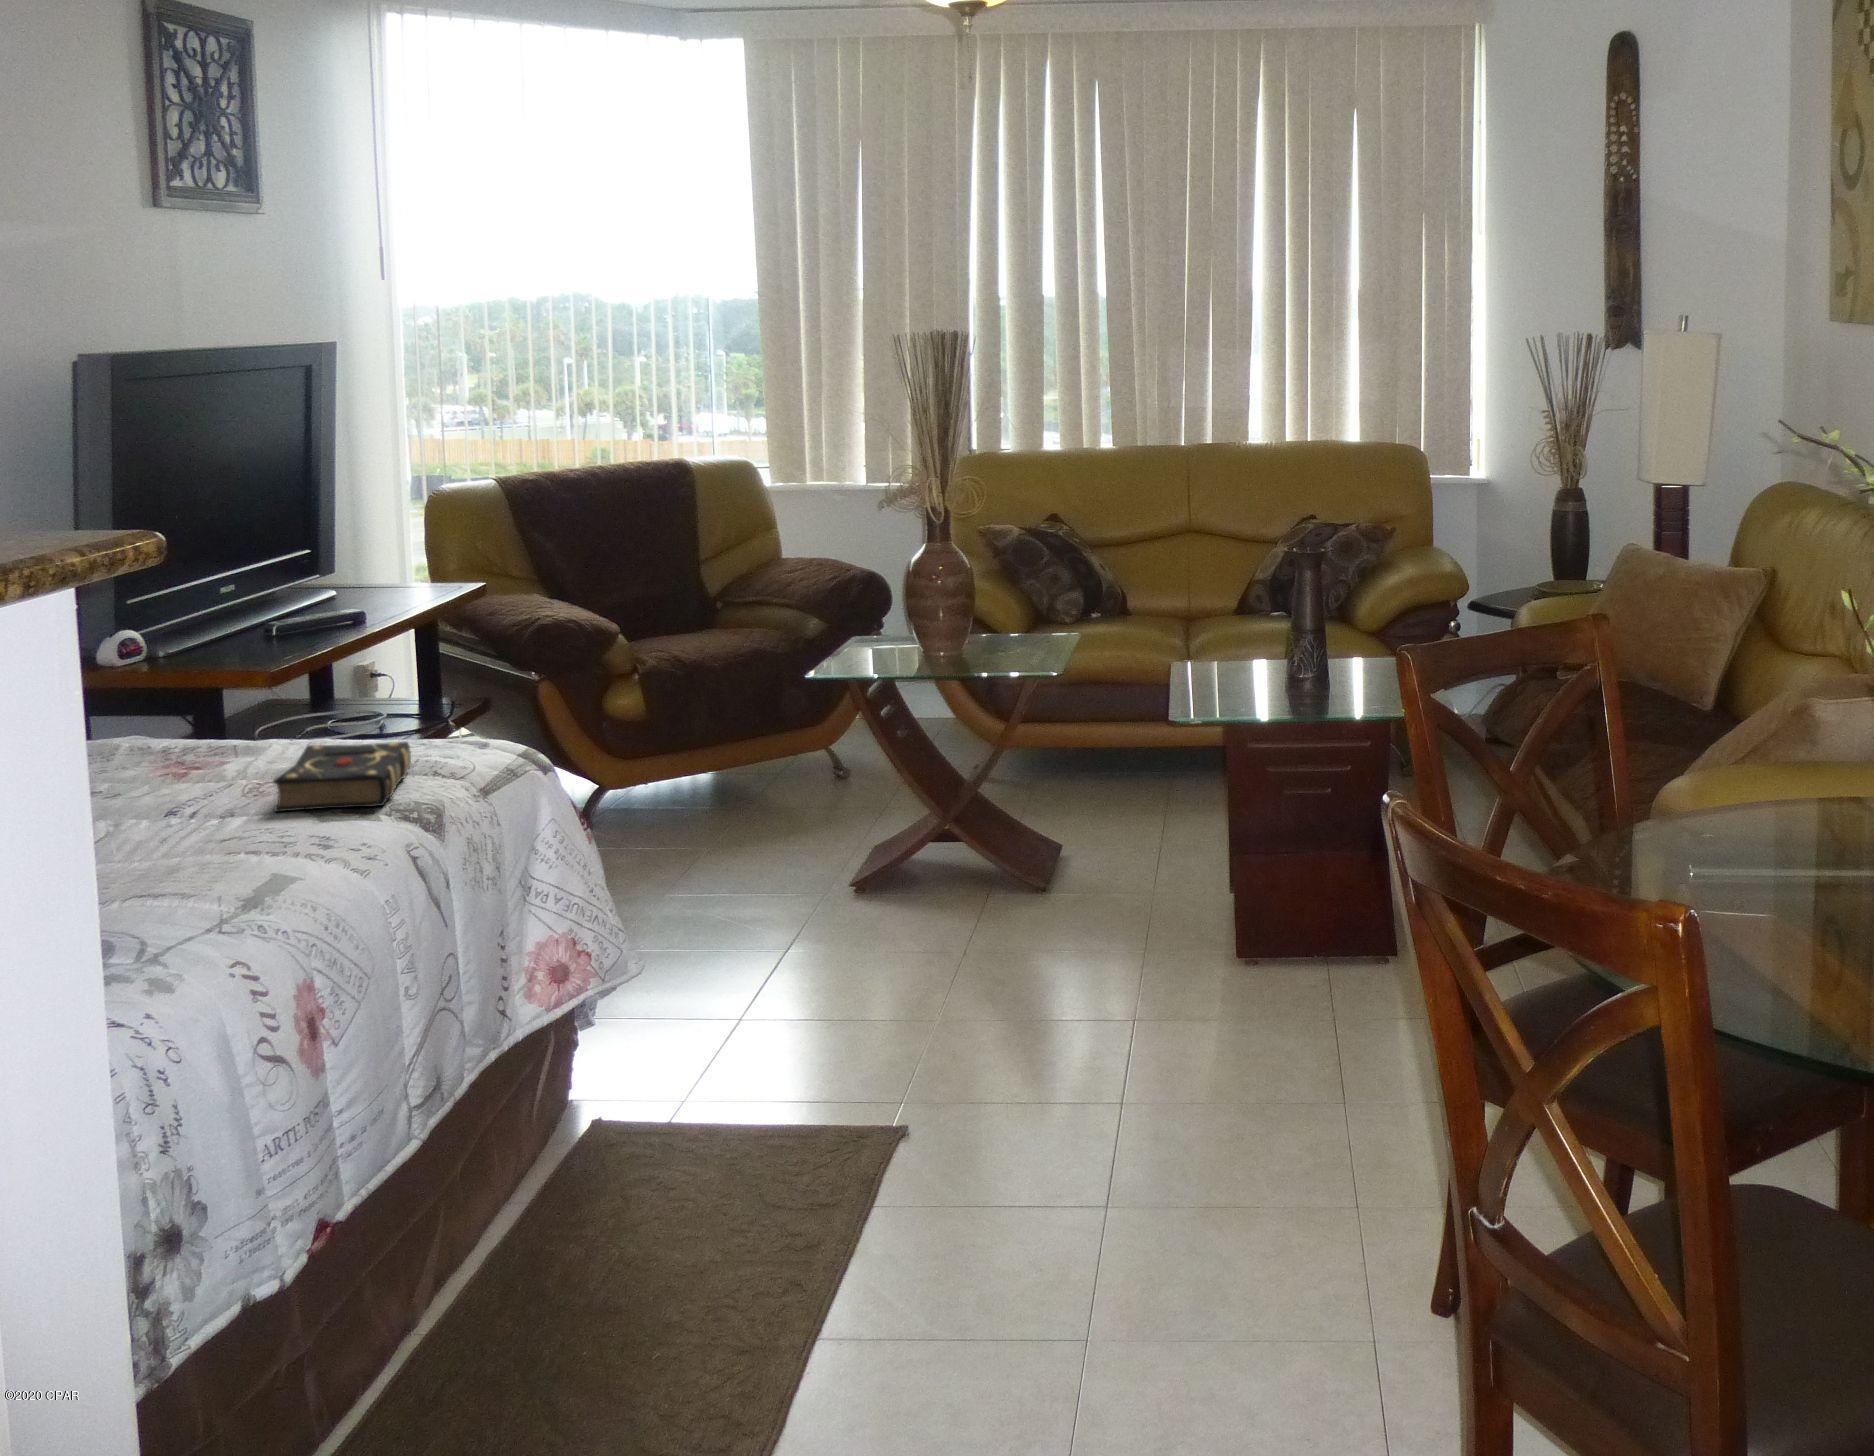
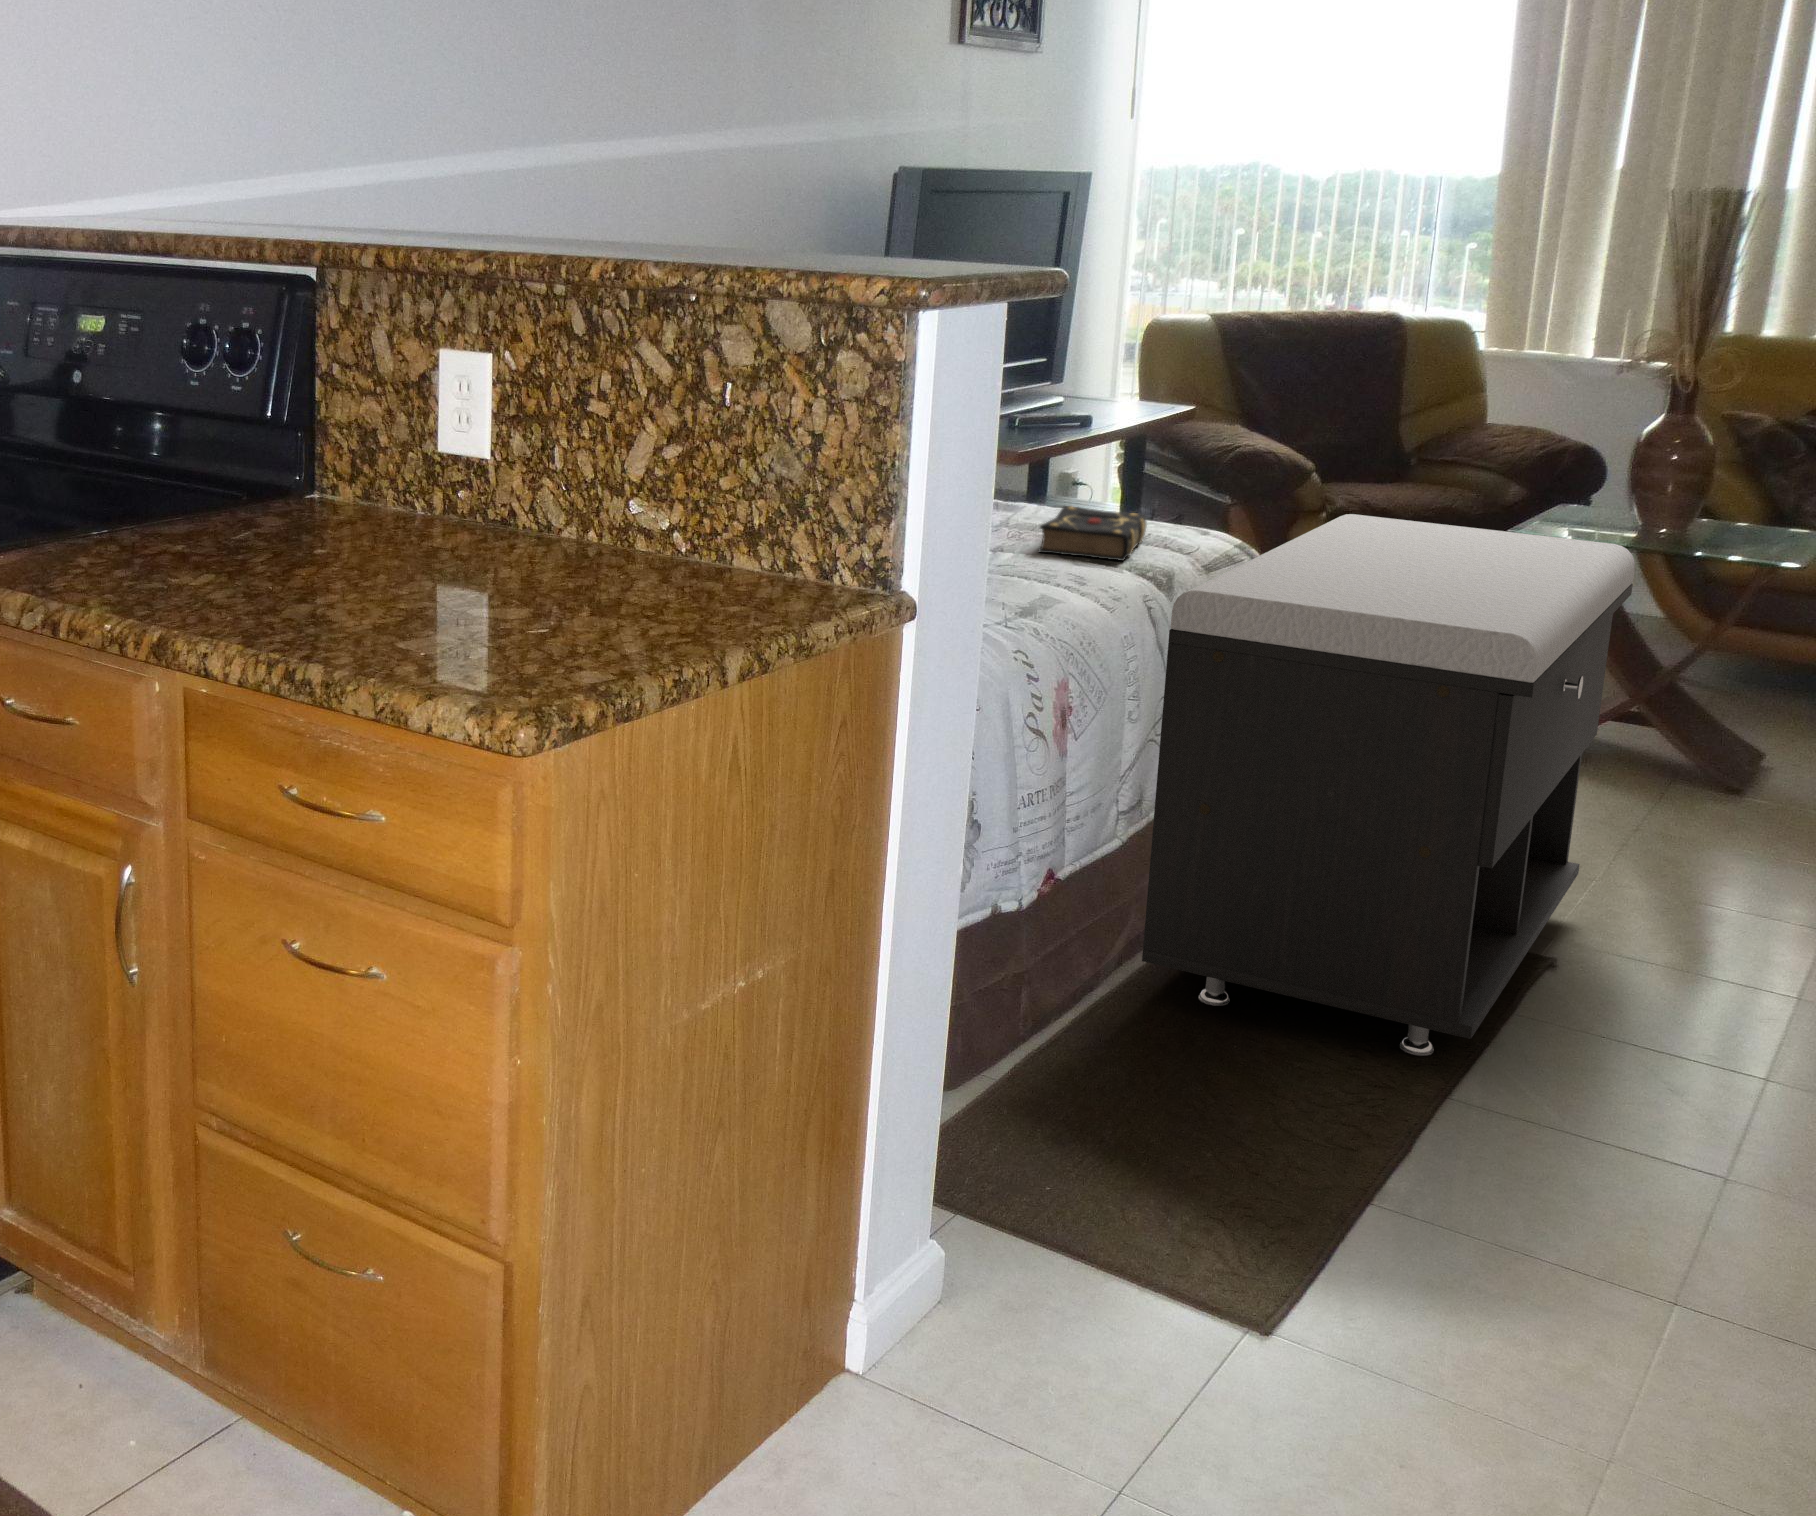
storage bench: none [445,693,926,1294] -> present [1142,514,1635,1056]

